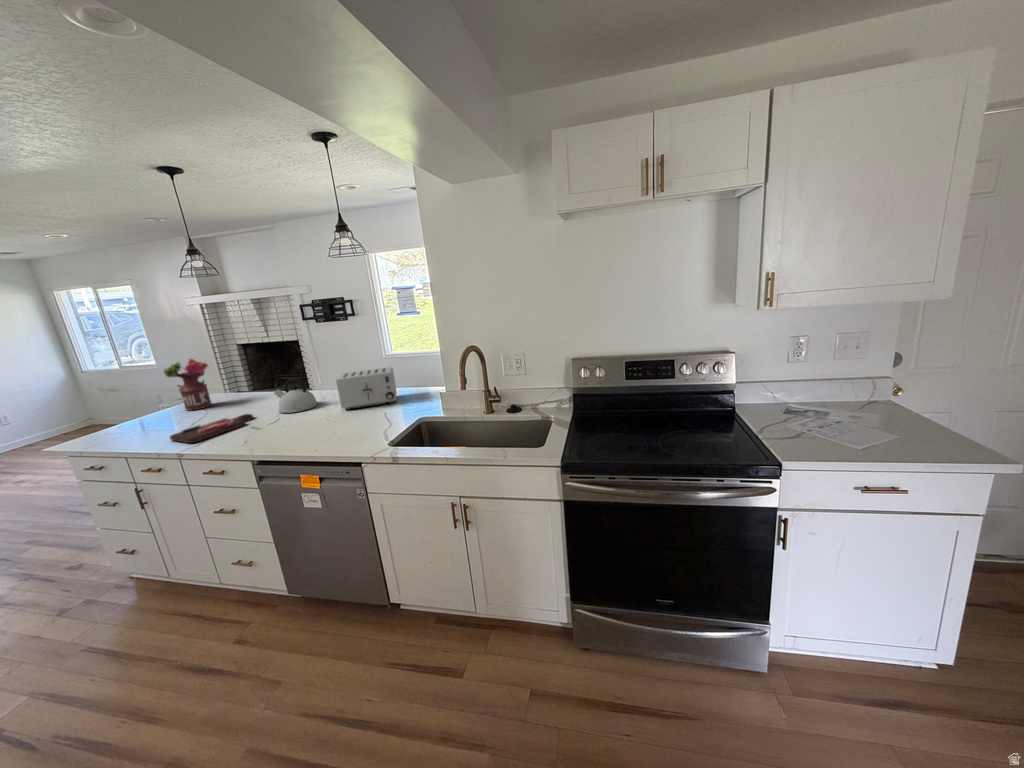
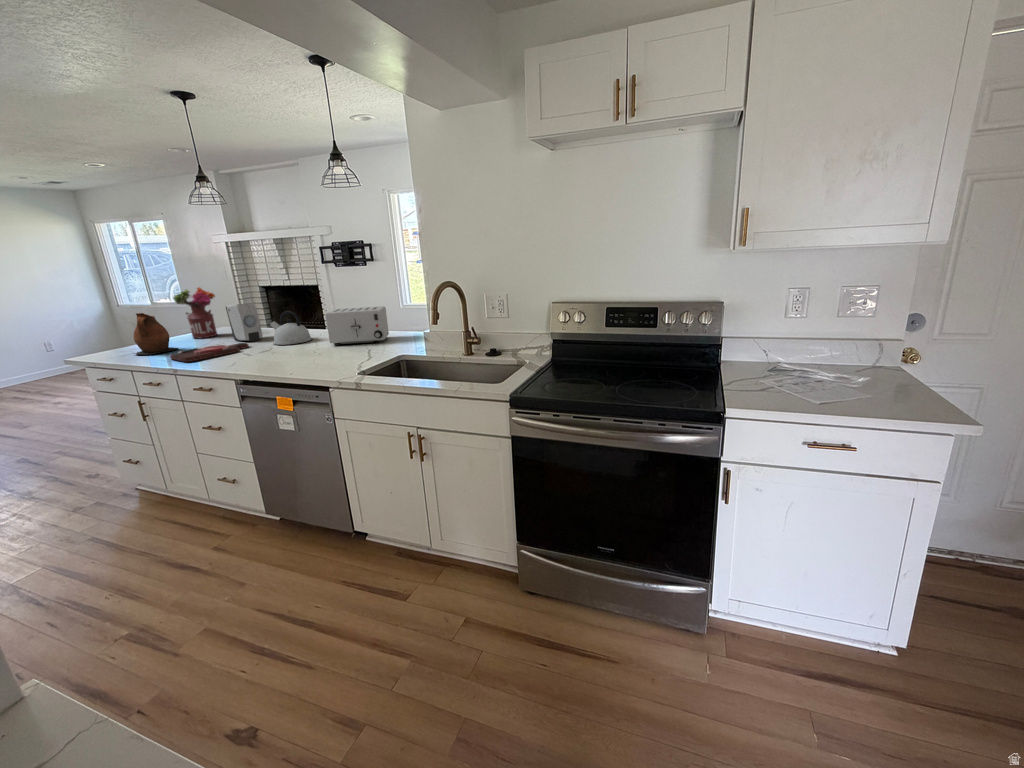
soap dispenser: none [224,371,264,411] -> present [226,302,262,342]
ceramic pitcher: none [123,393,175,437] -> present [133,313,178,355]

